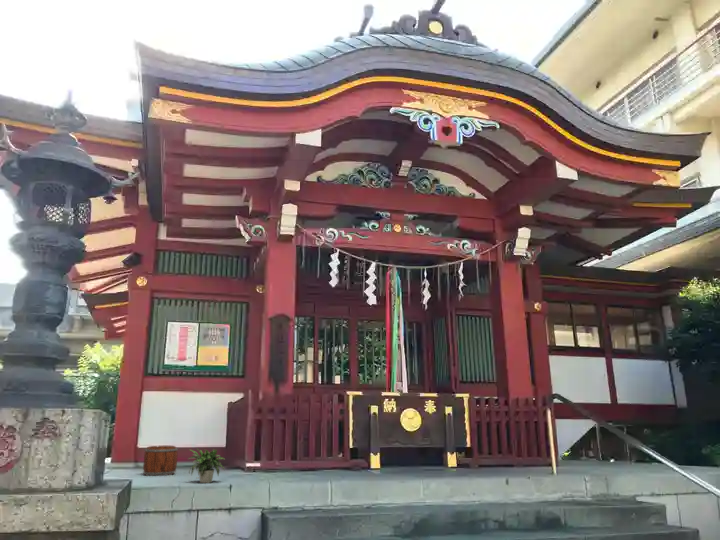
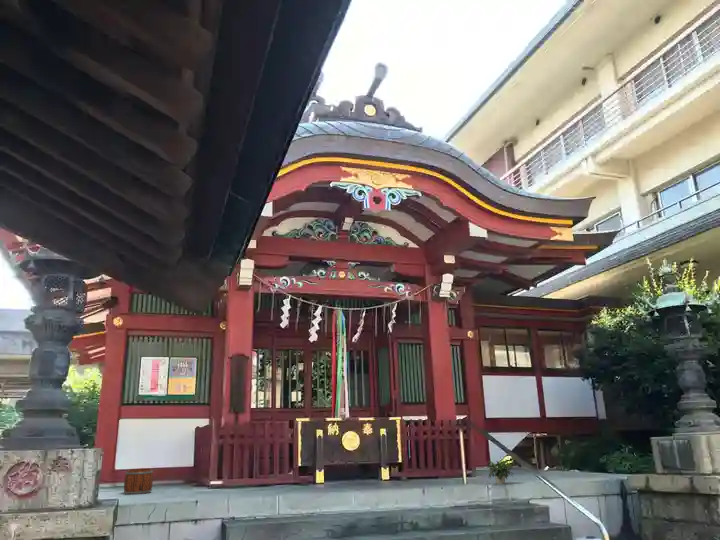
potted plant: present [189,450,224,483] -> present [488,461,513,484]

